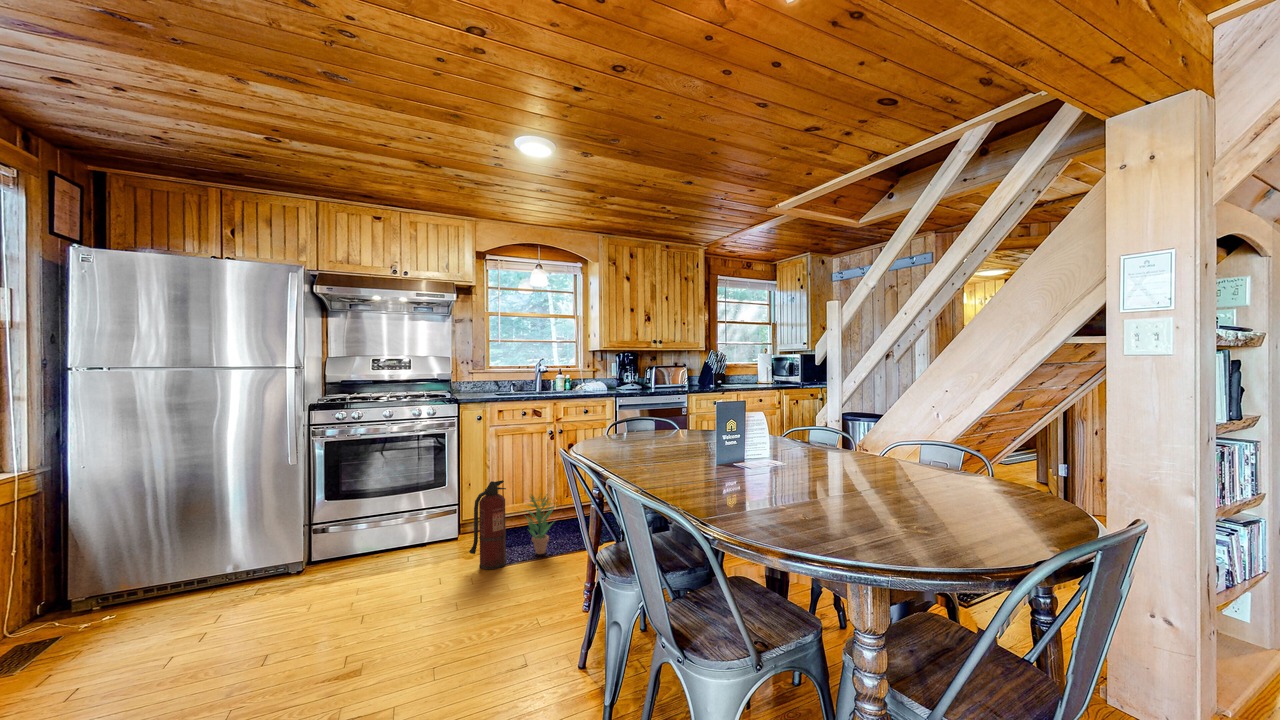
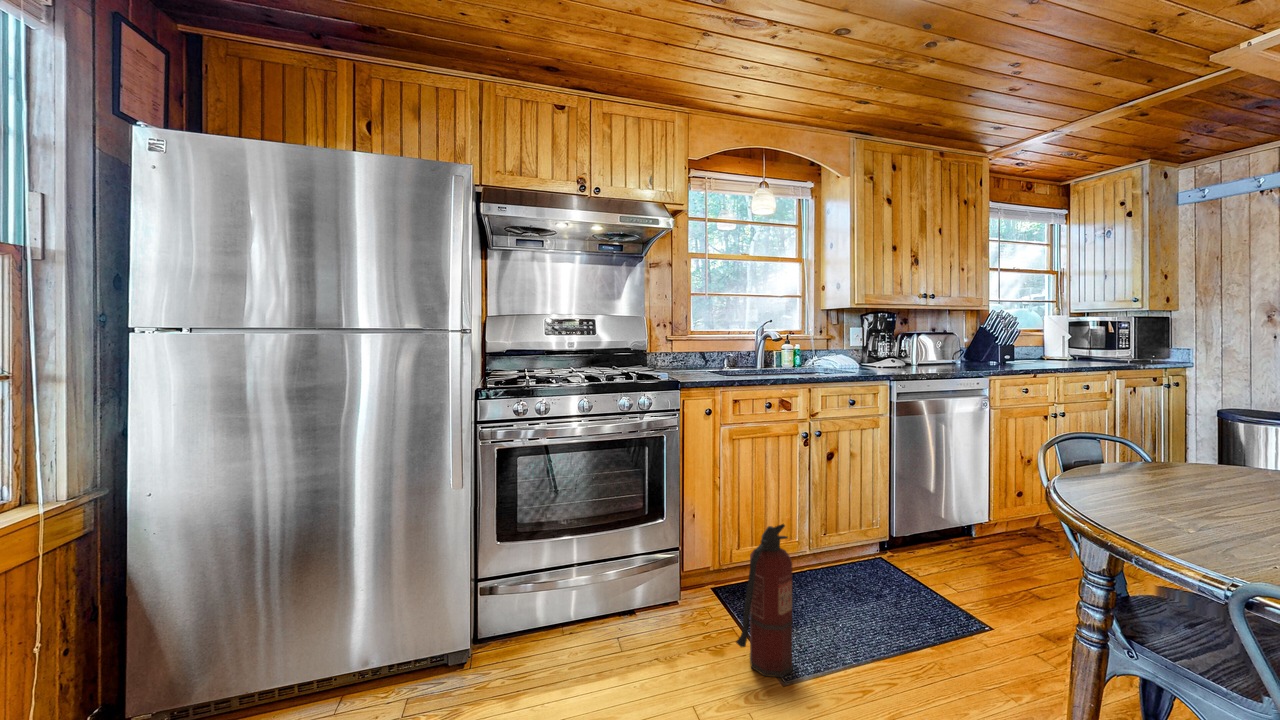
potted plant: present [526,496,553,554] -> none [804,544,866,644]

